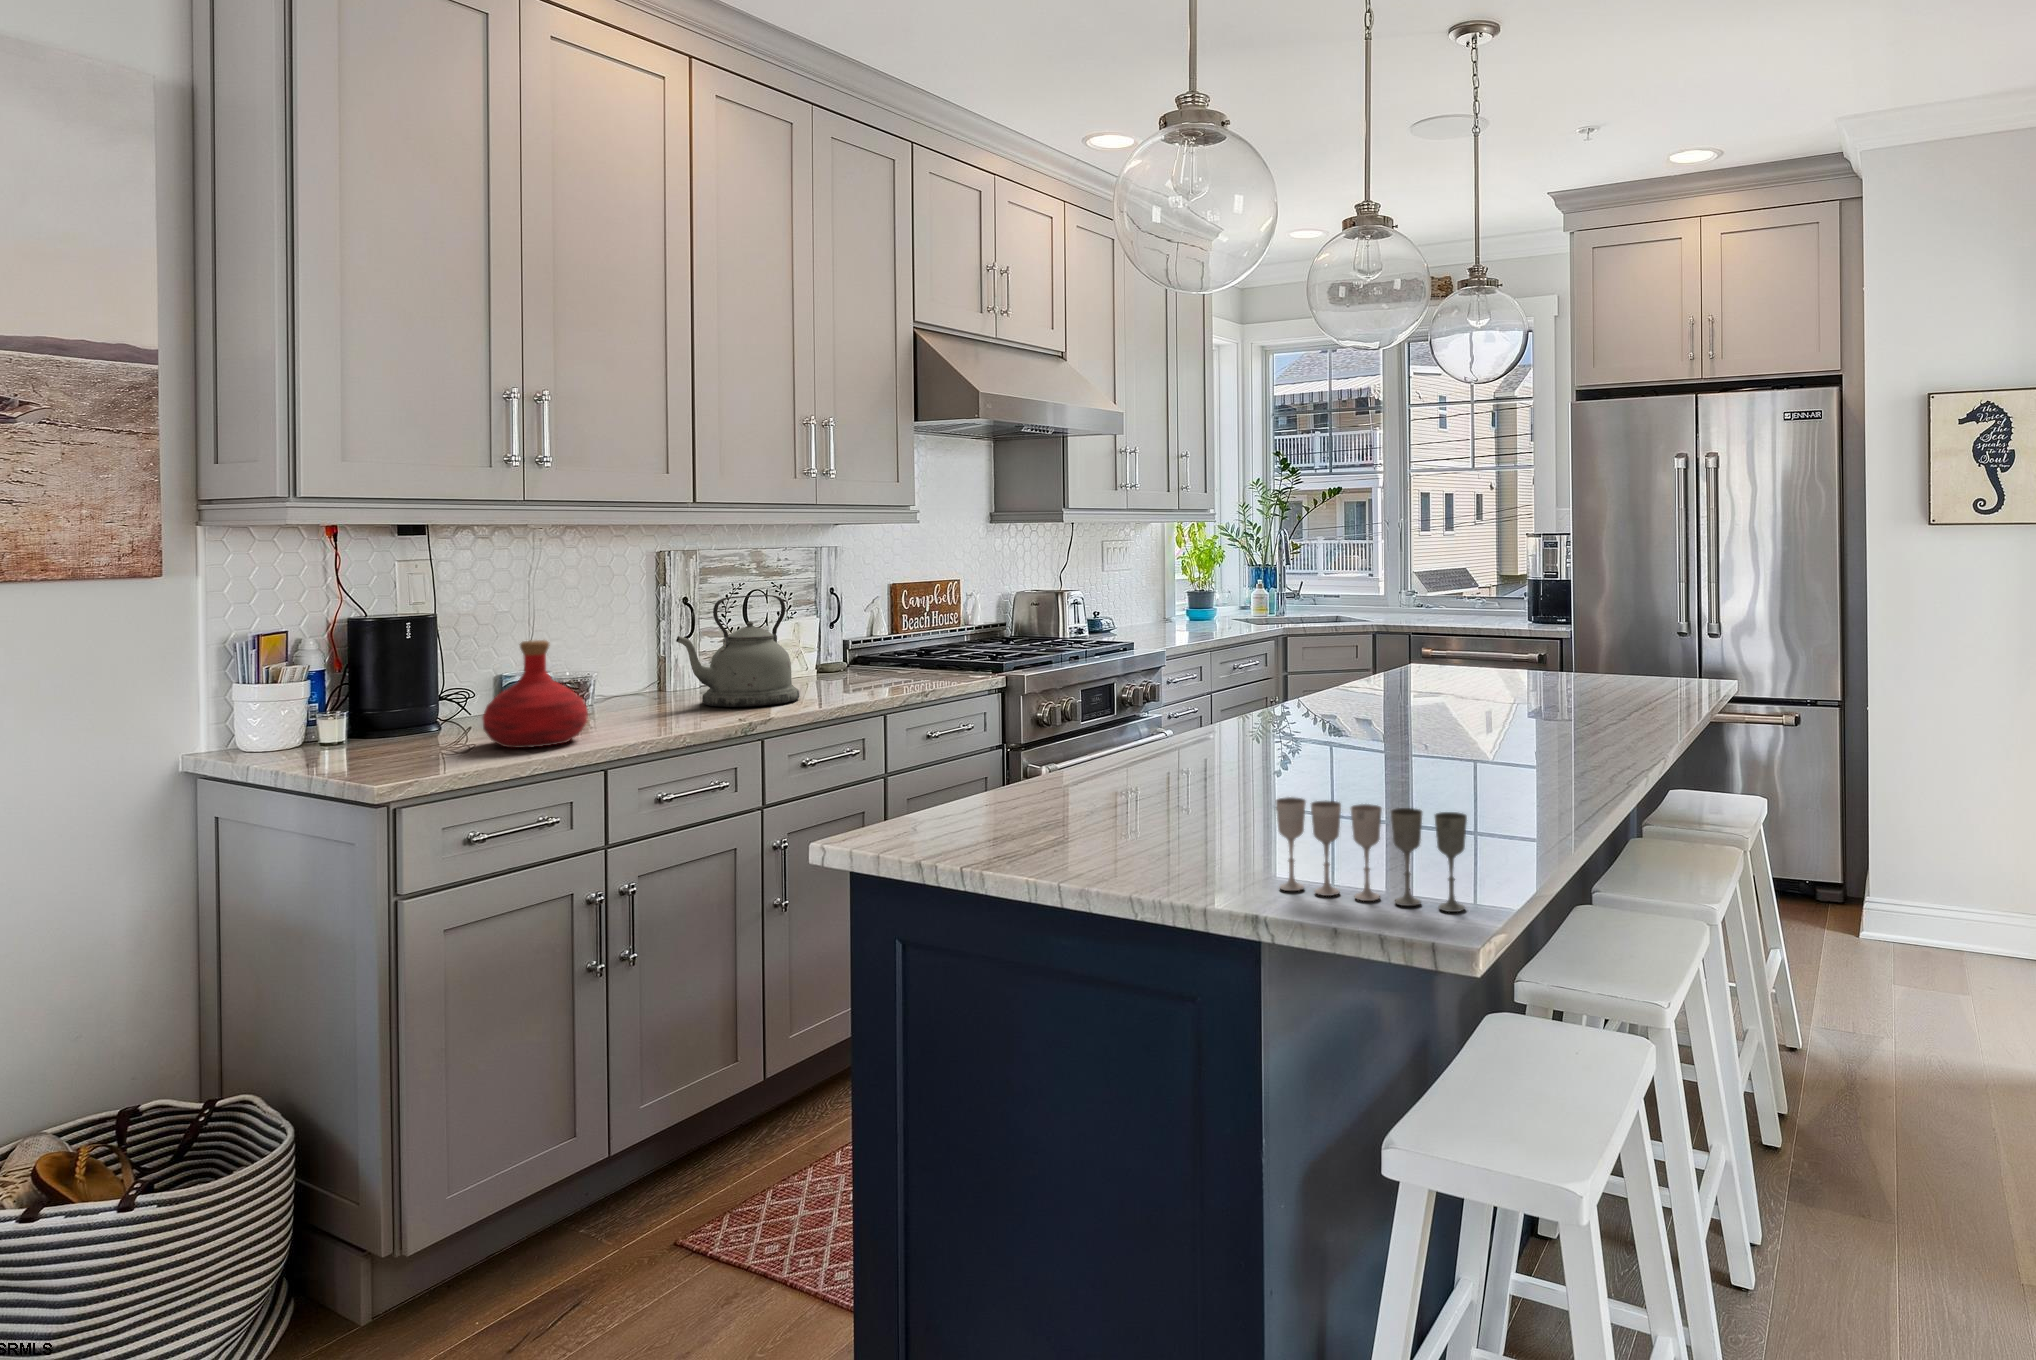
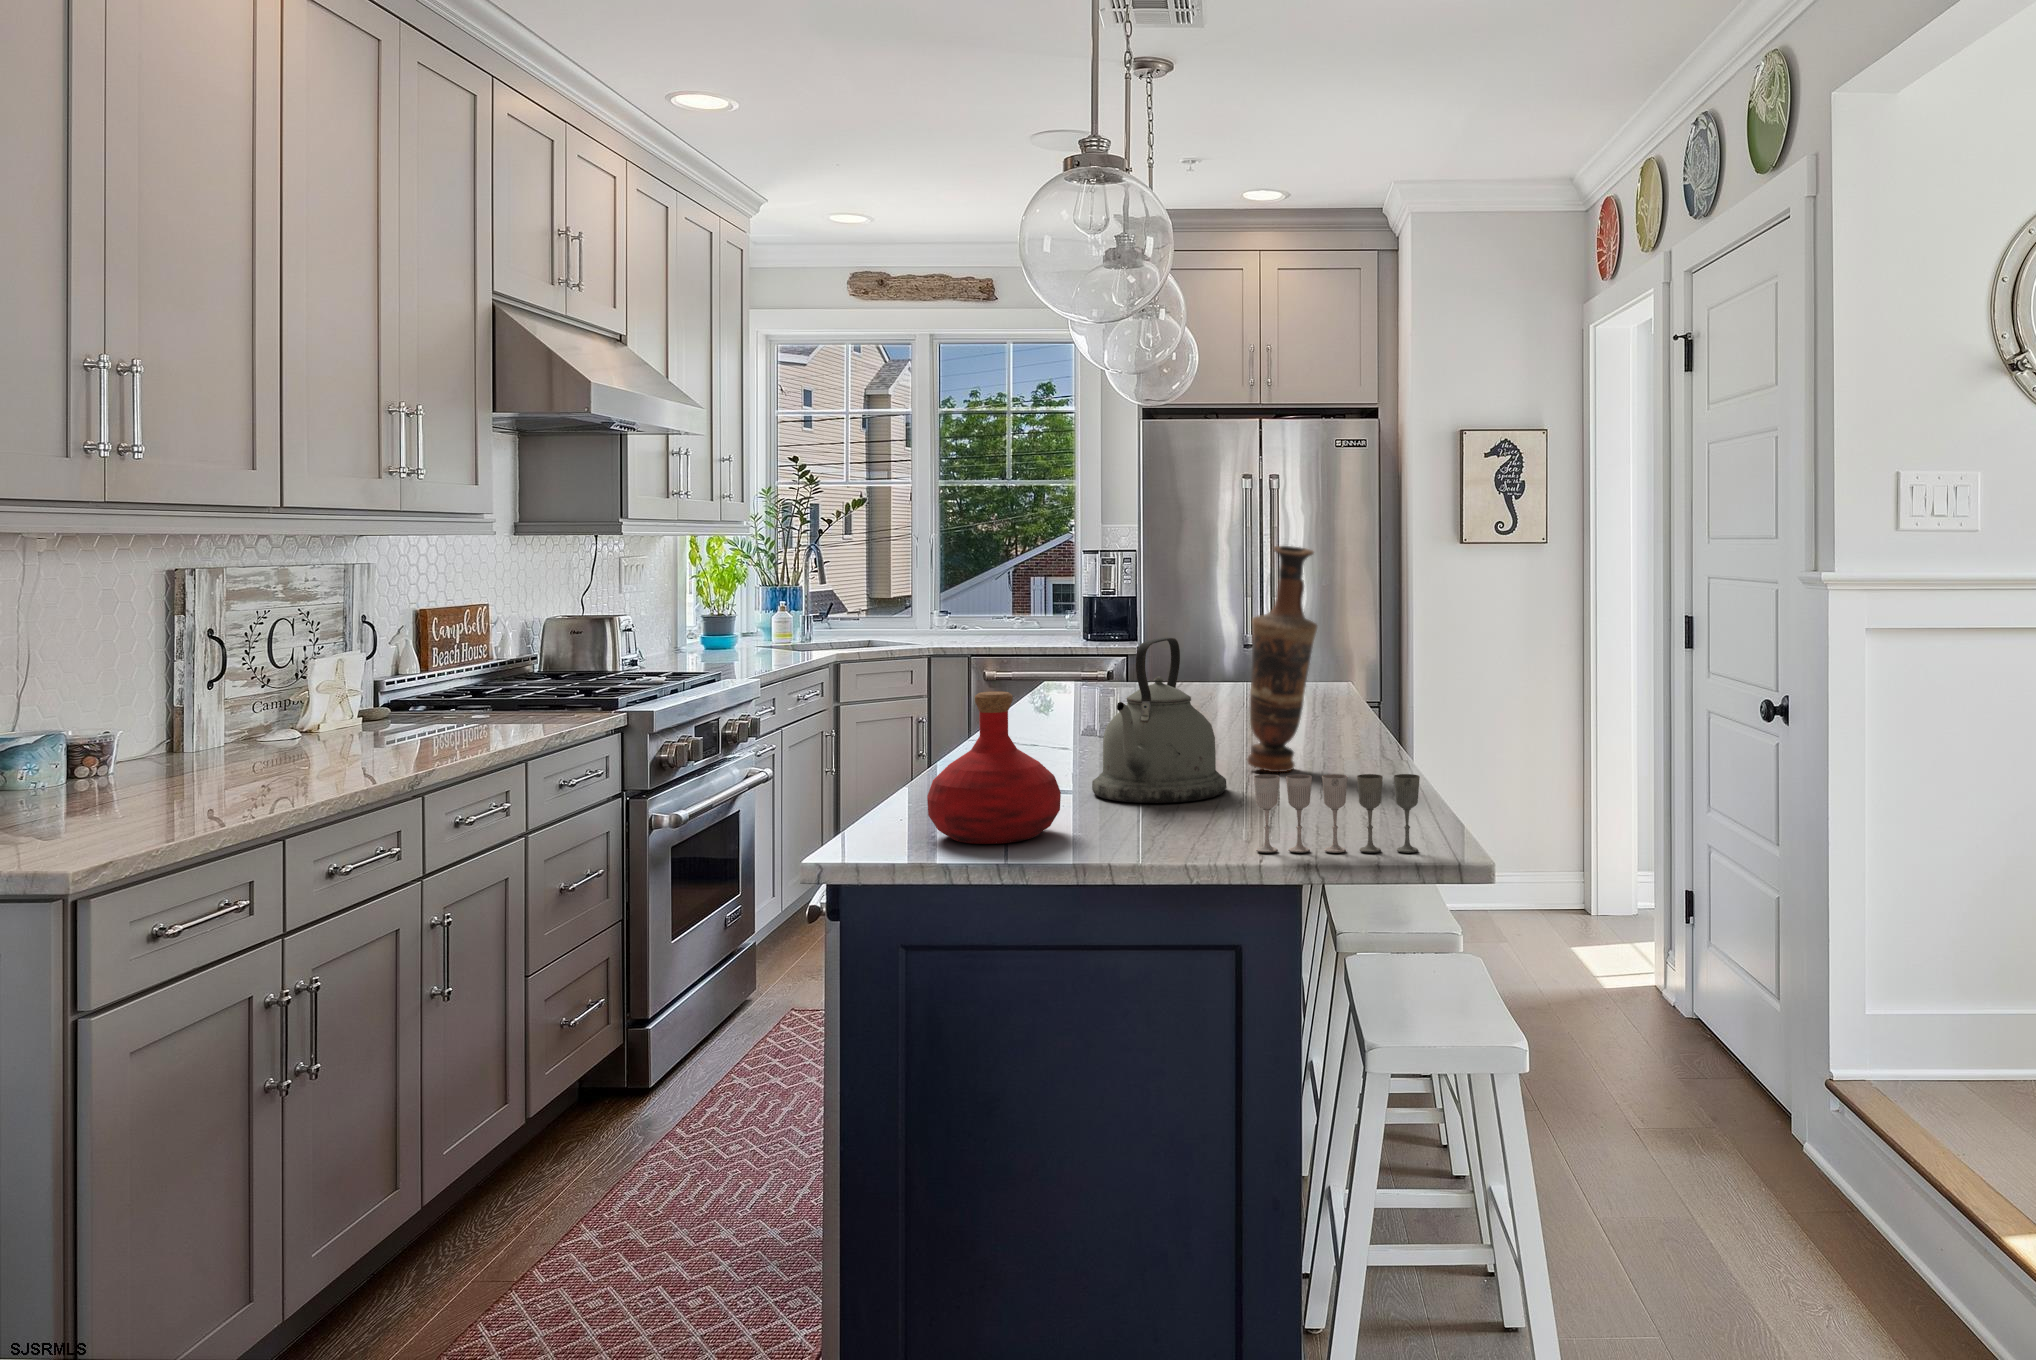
vase: none [1443,528,1520,785] -> present [1247,546,1317,772]
kettle: present [676,595,800,707] -> present [1092,638,1227,803]
bottle: present [483,640,588,748] -> present [927,691,1061,844]

